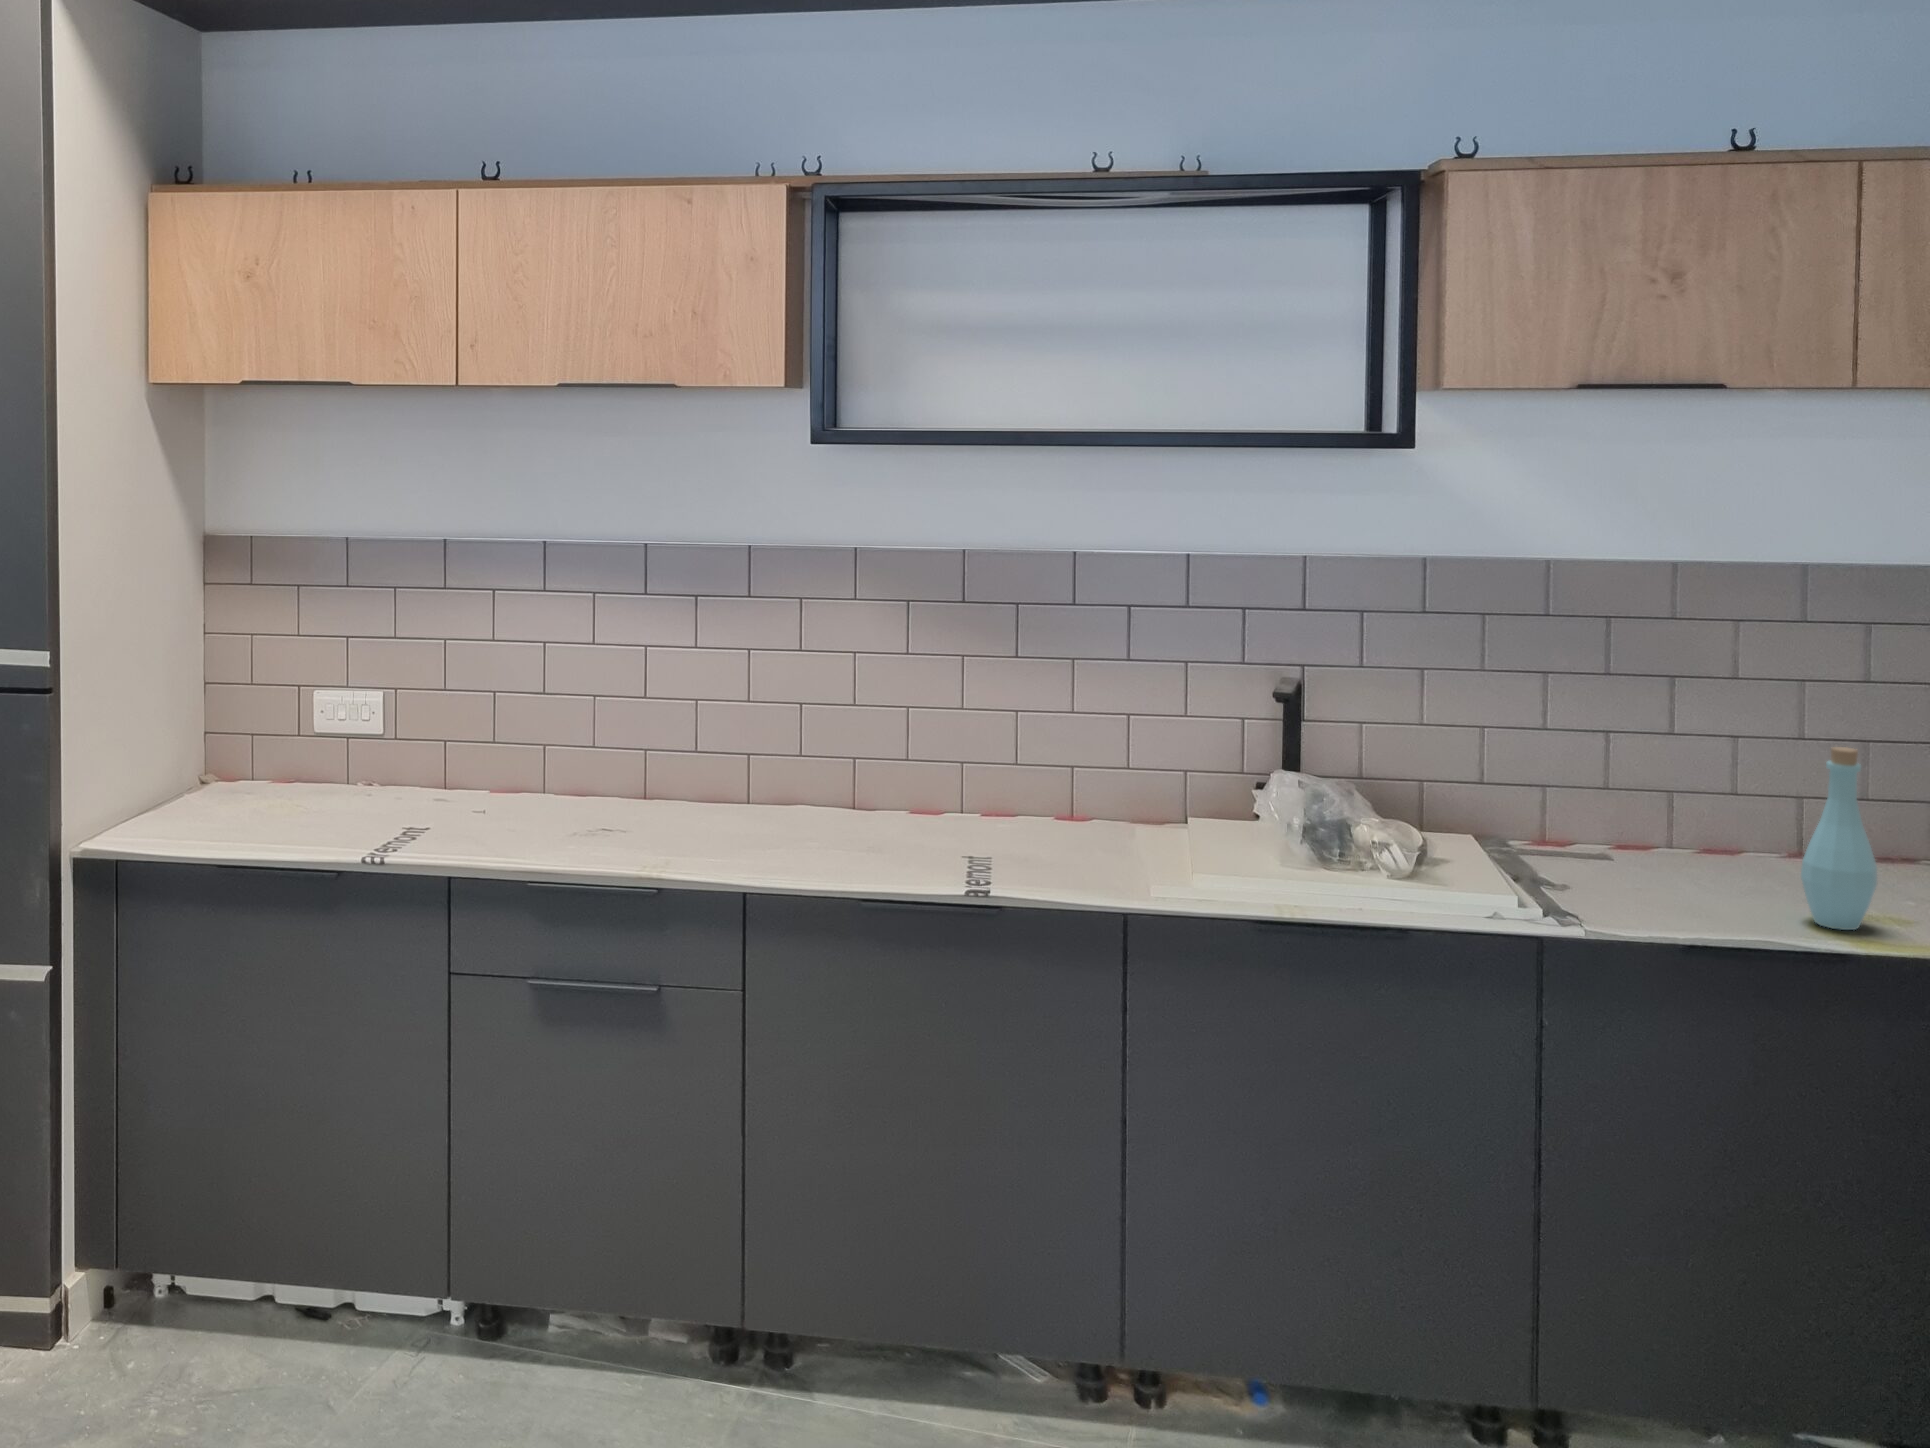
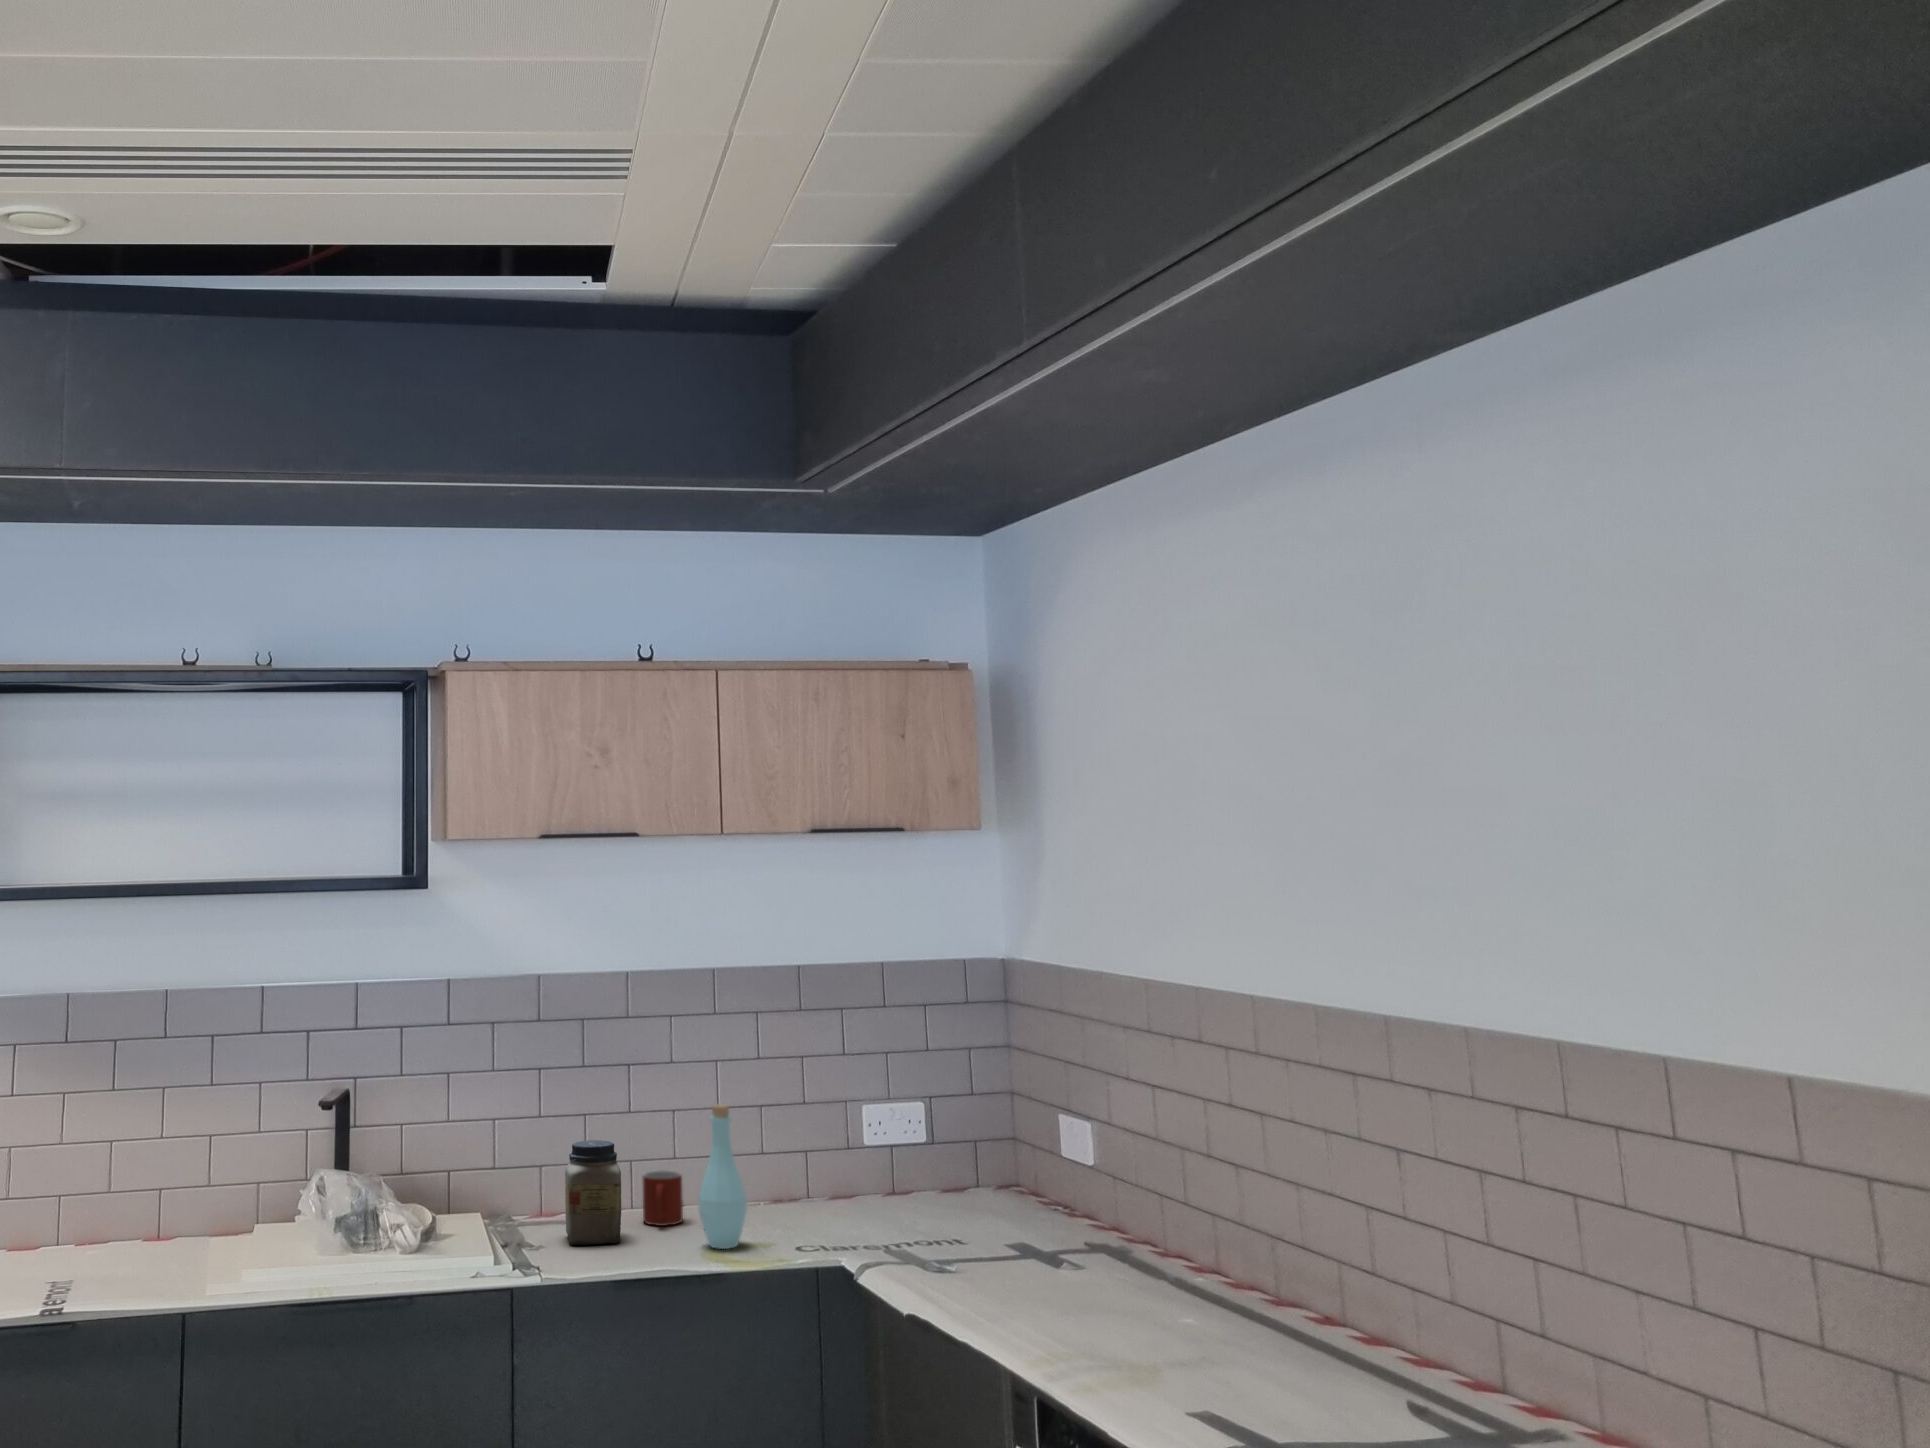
jar: none [1596,772,1682,901] -> present [565,1140,621,1245]
mug: none [1700,815,1761,884] -> present [643,1170,683,1226]

